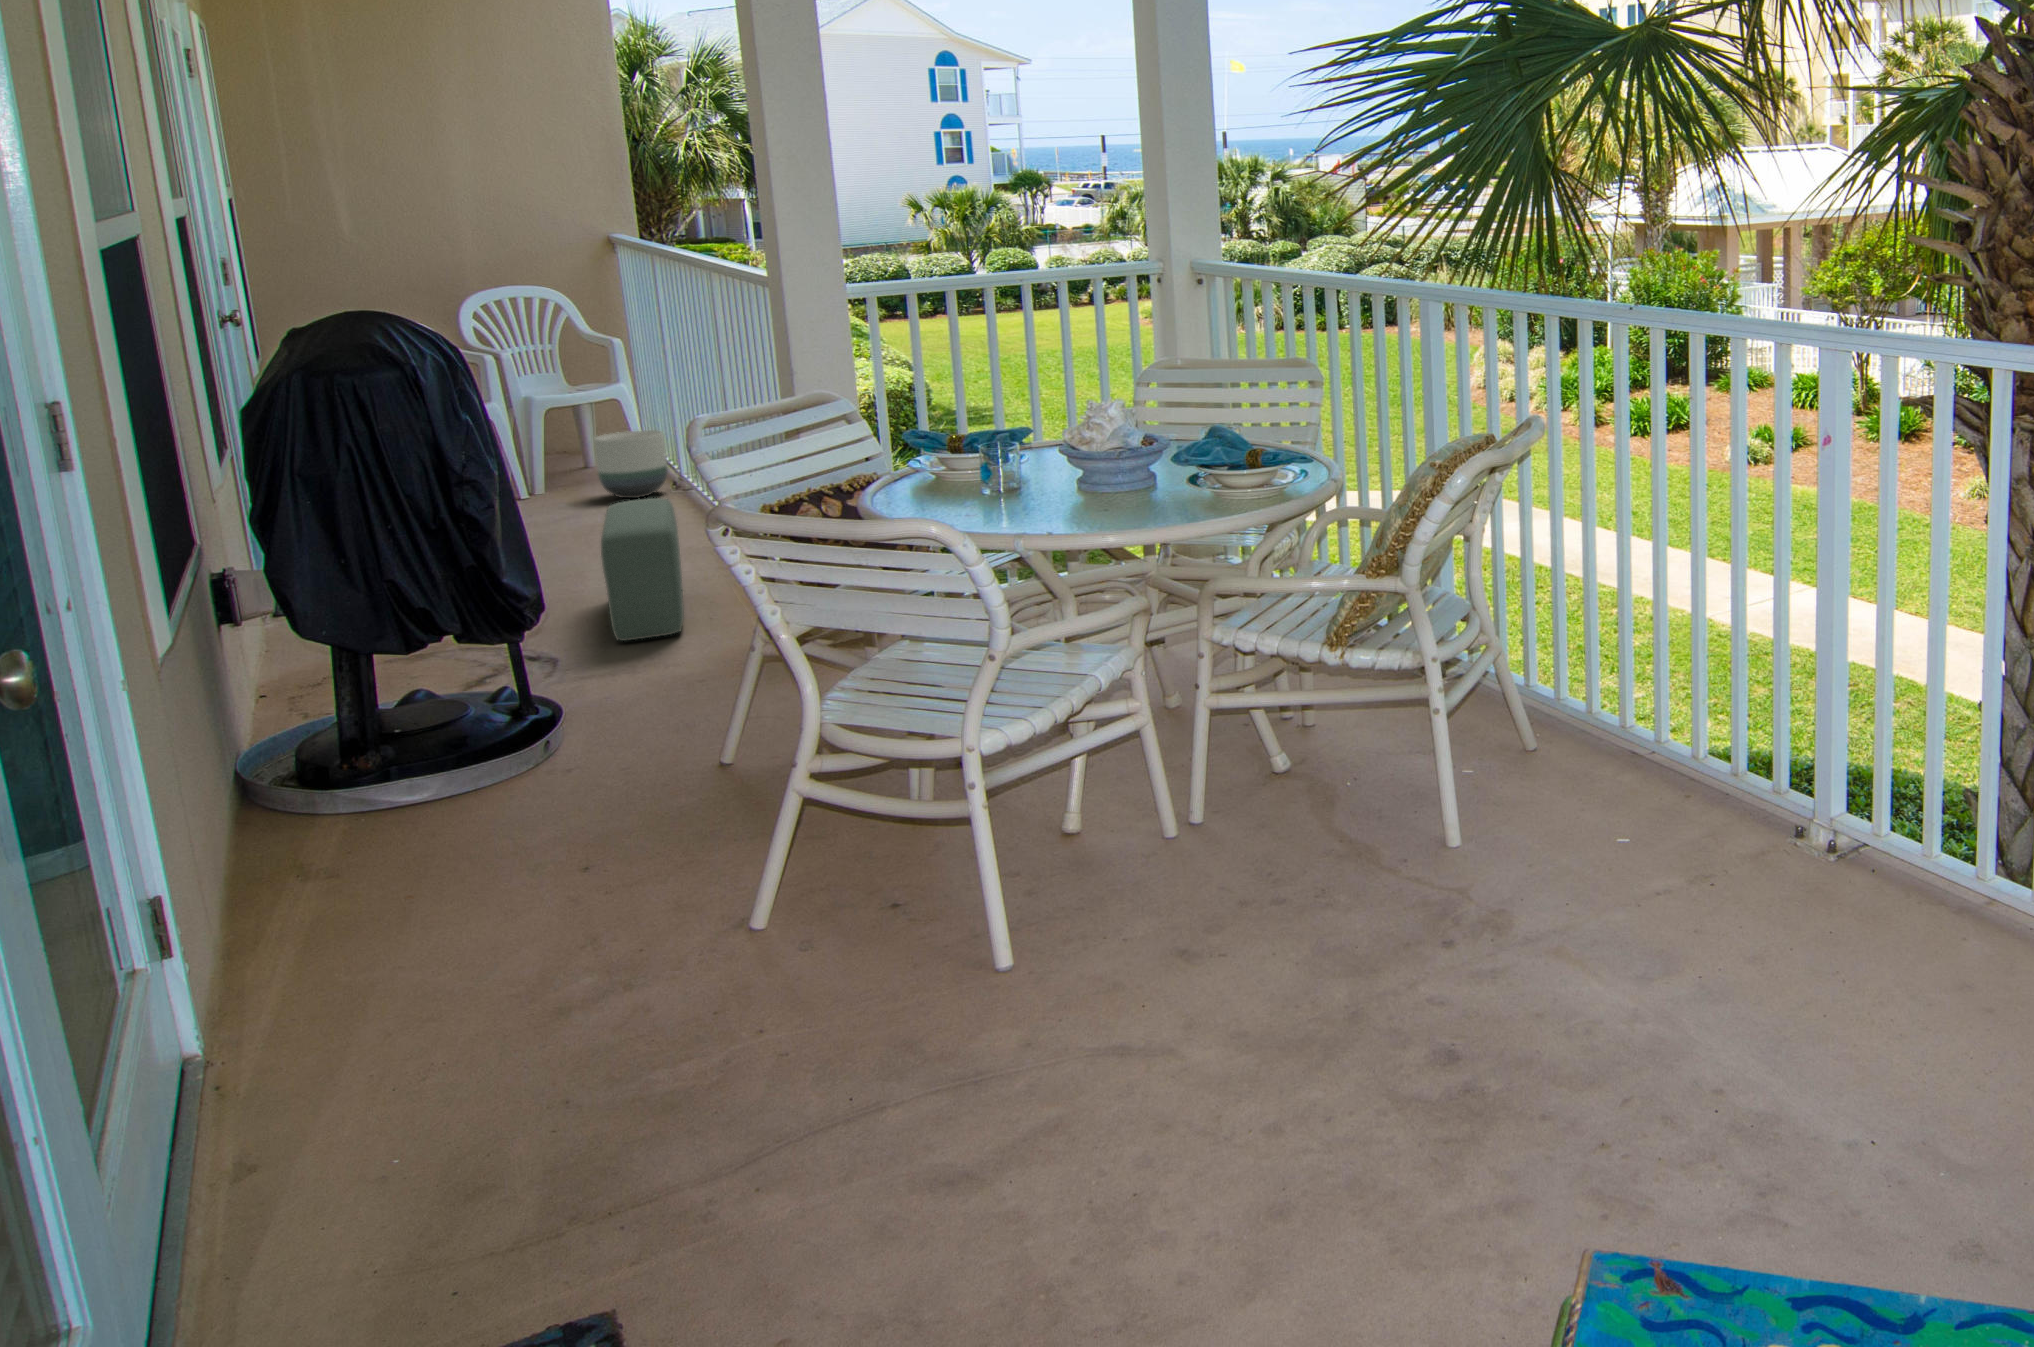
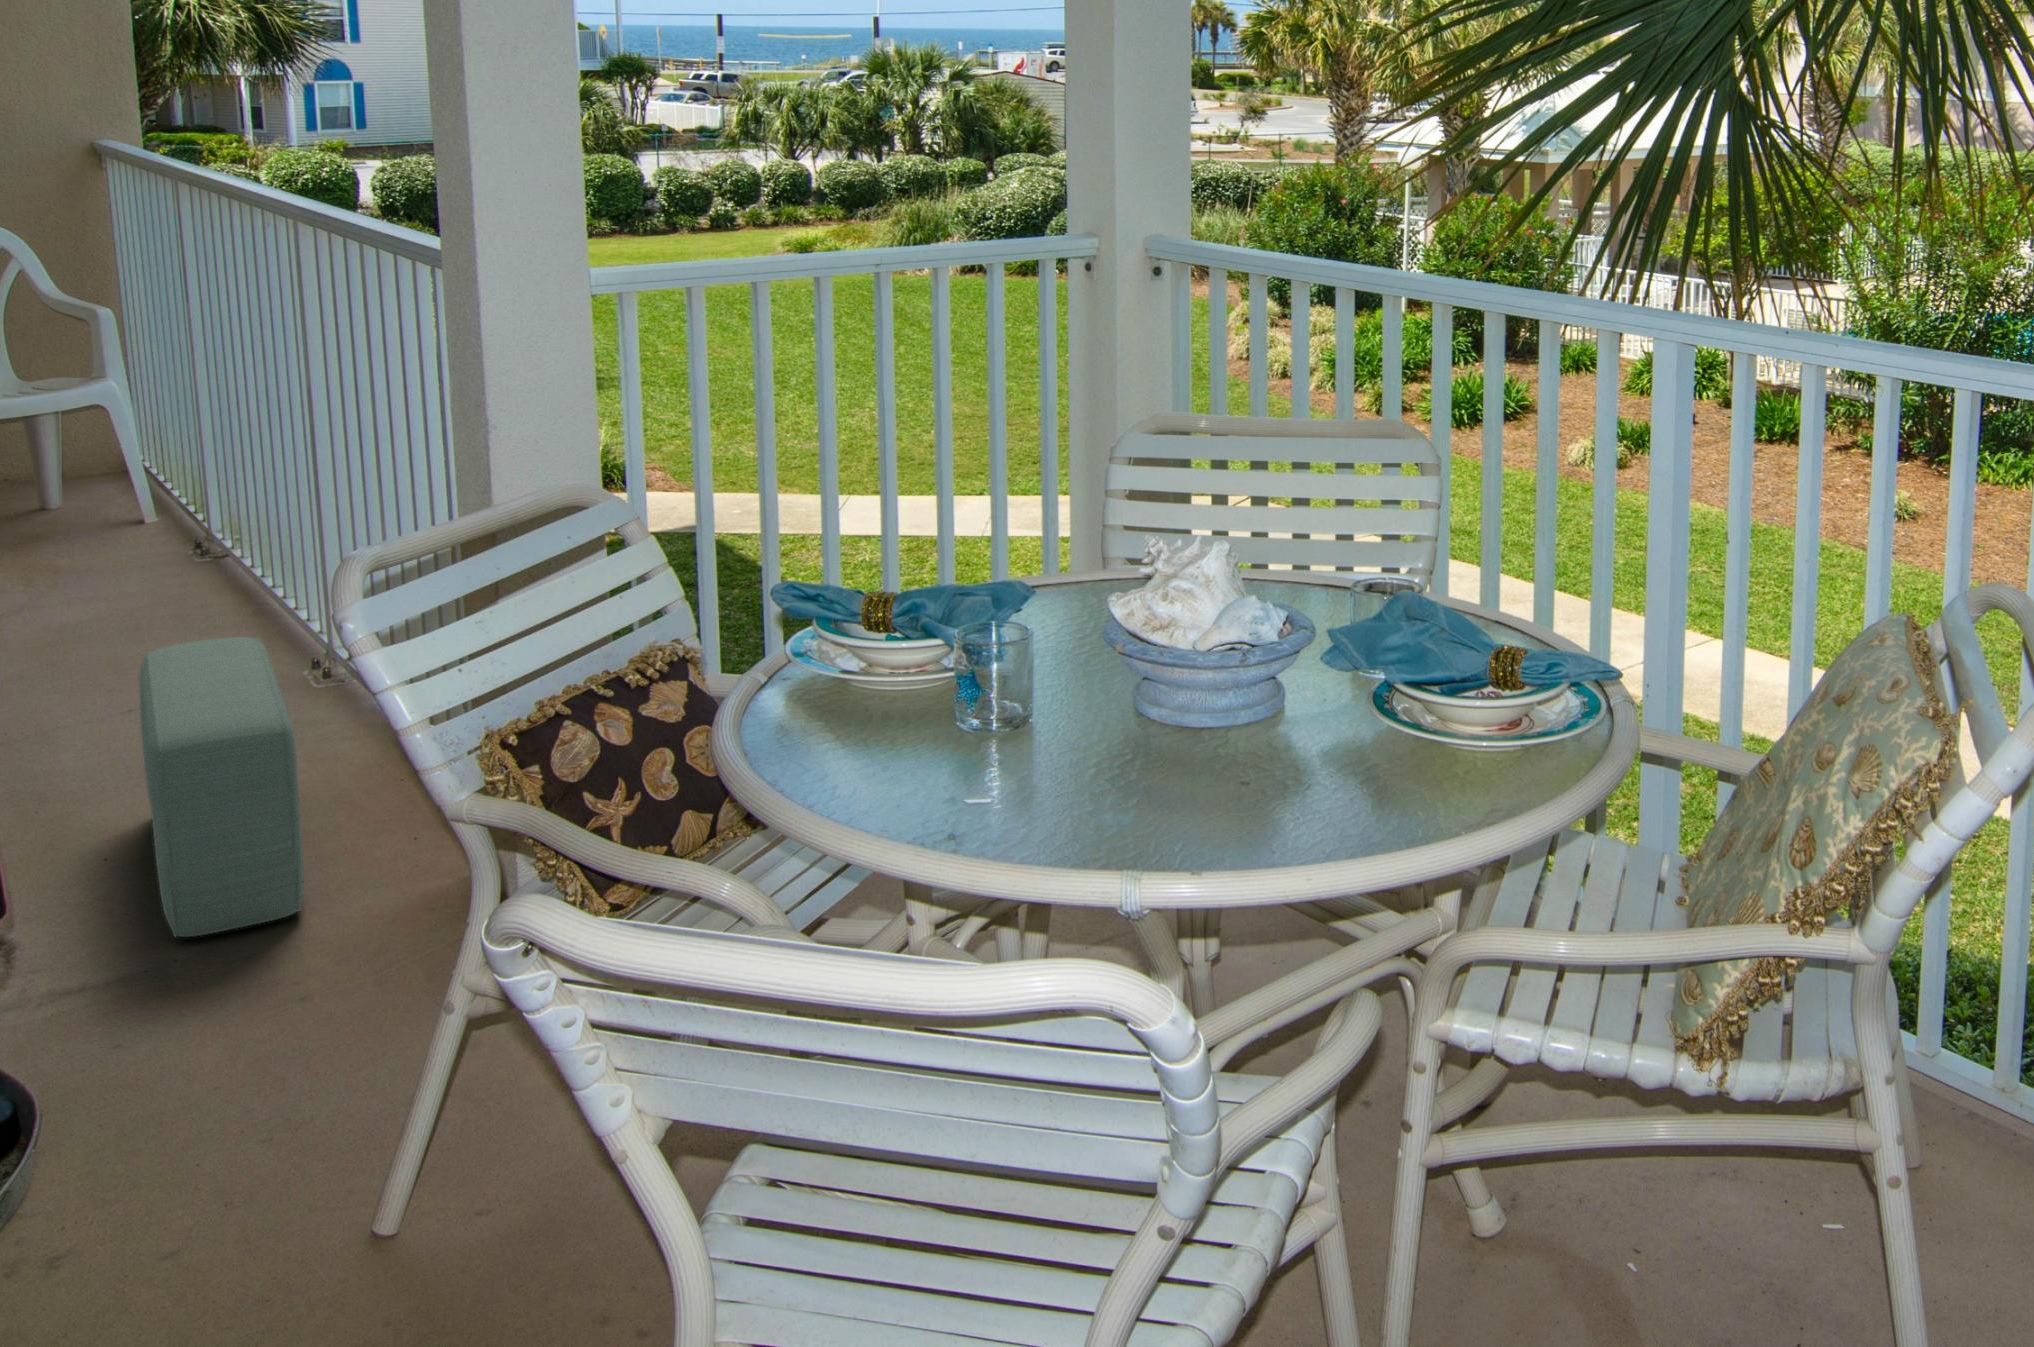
planter: present [594,430,668,498] -> none [75,465,201,578]

